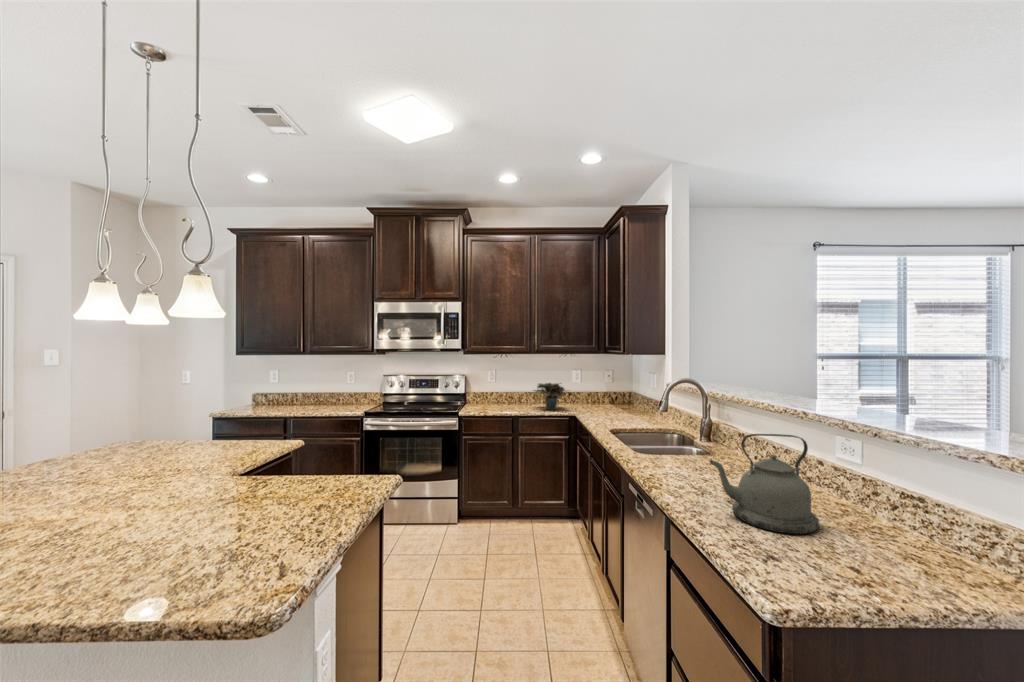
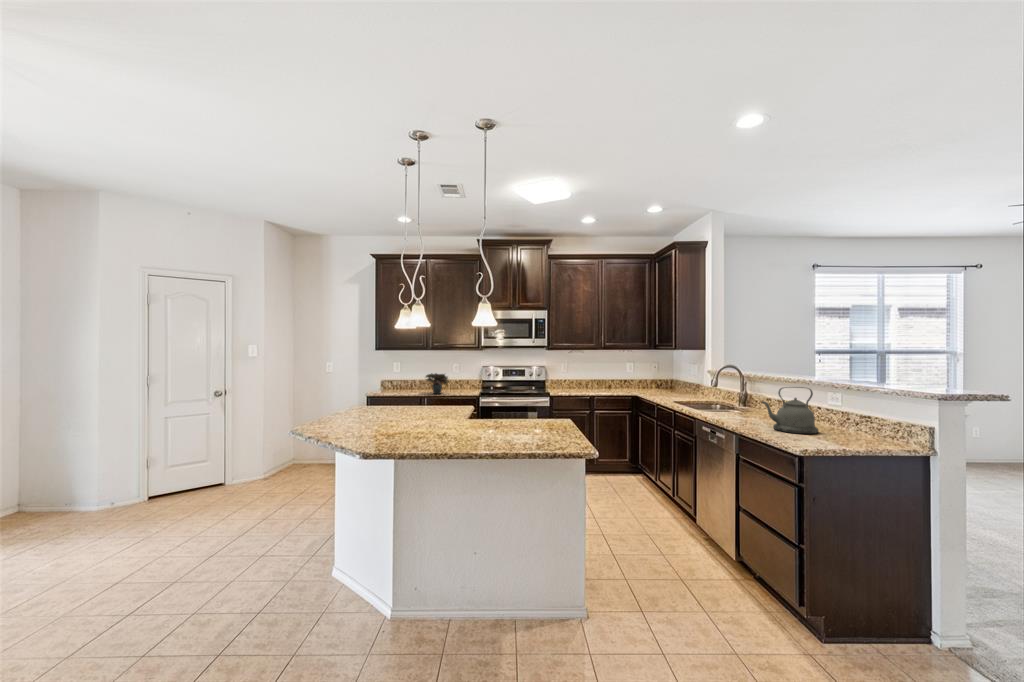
potted plant: present [534,383,565,410] -> present [426,373,449,394]

